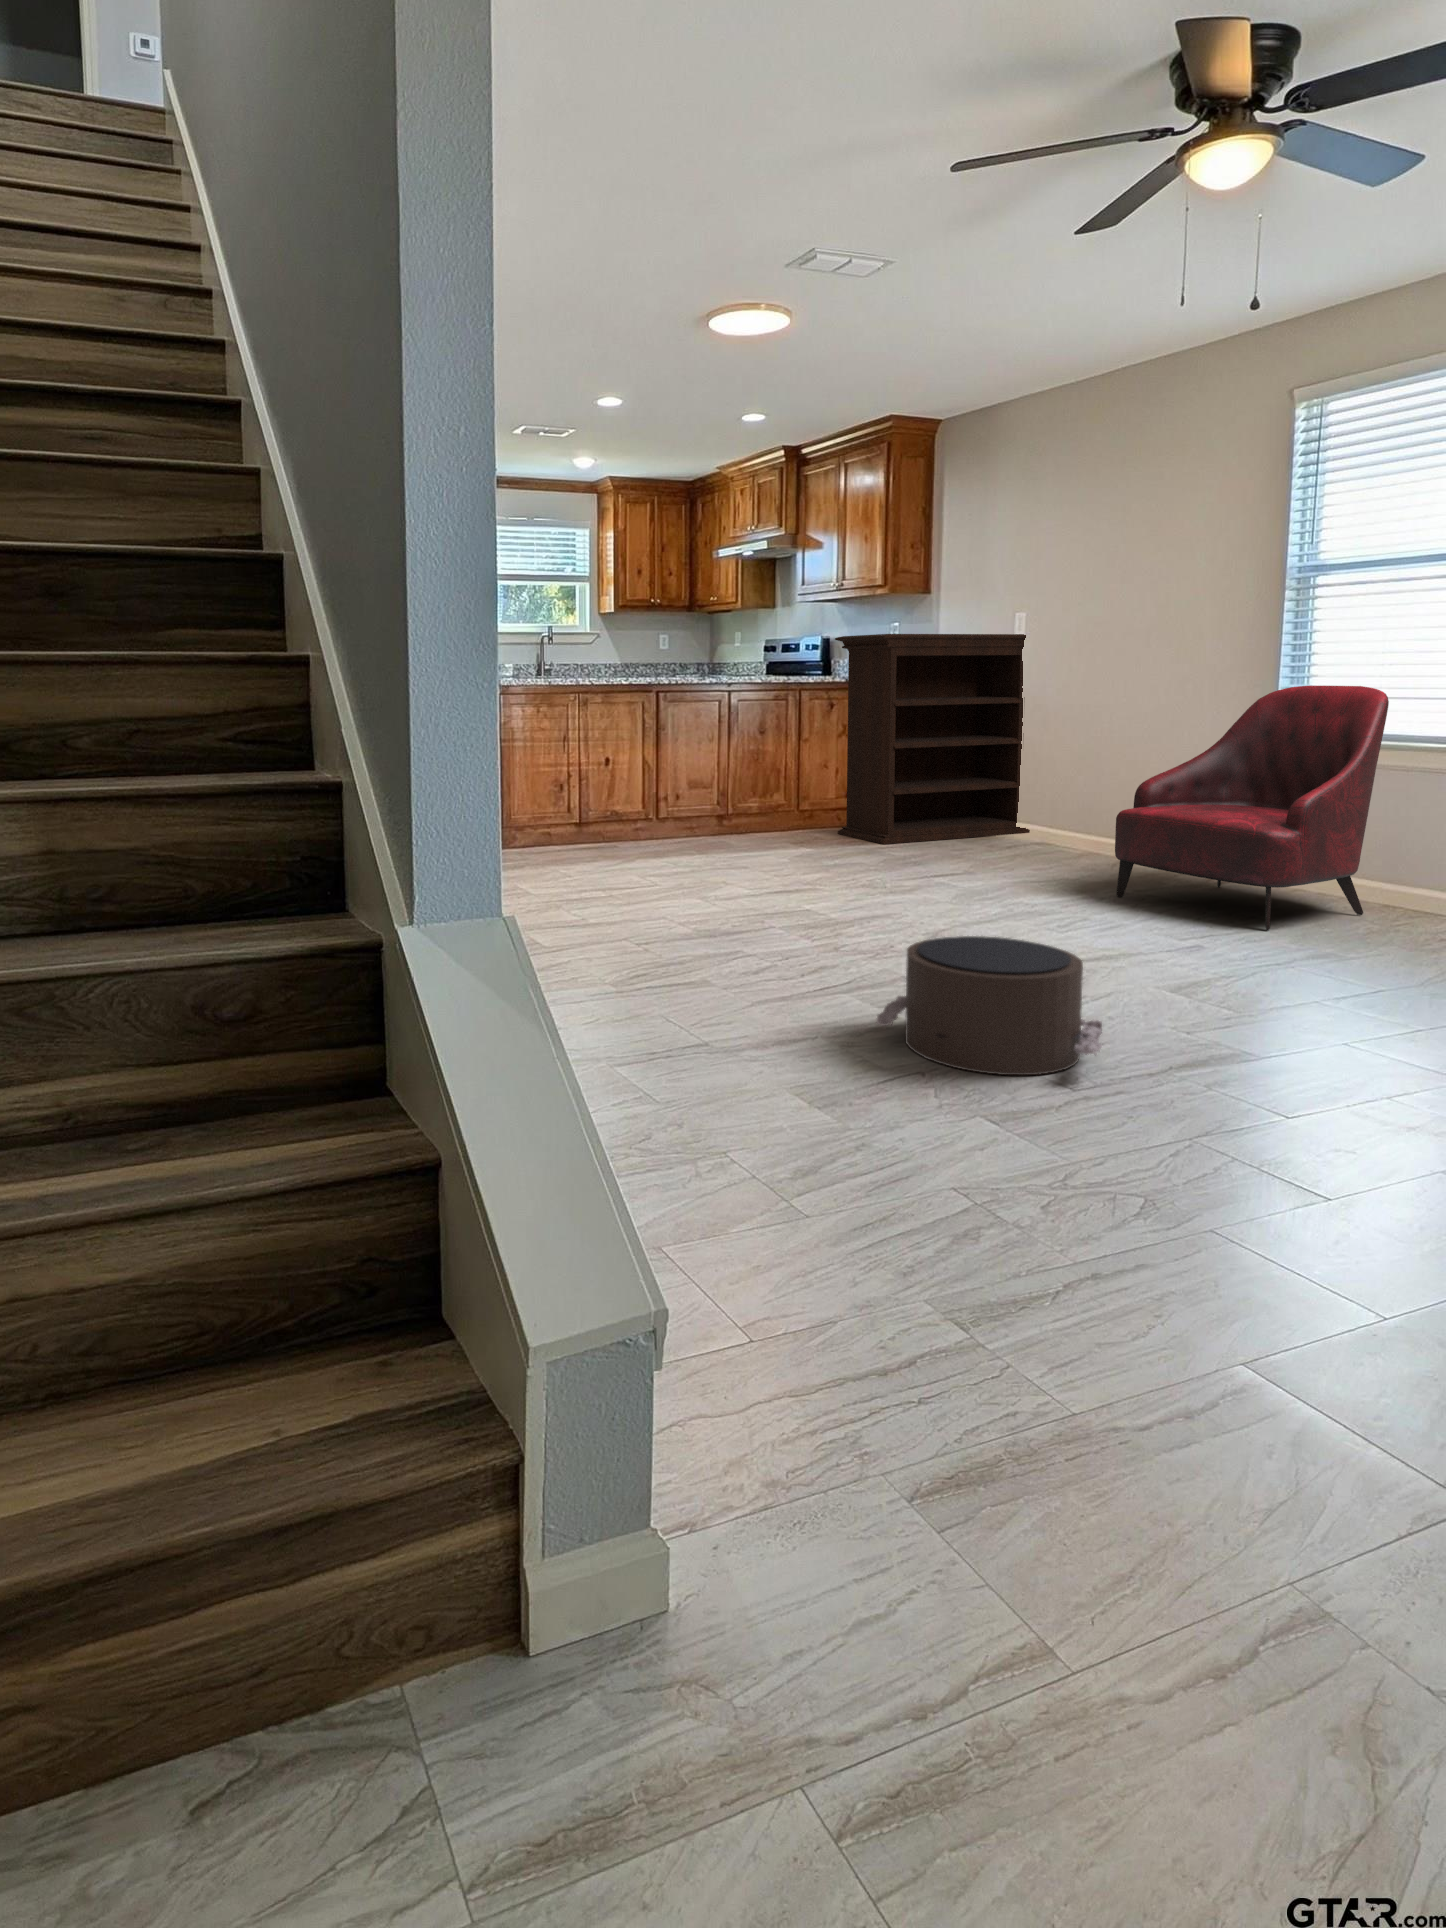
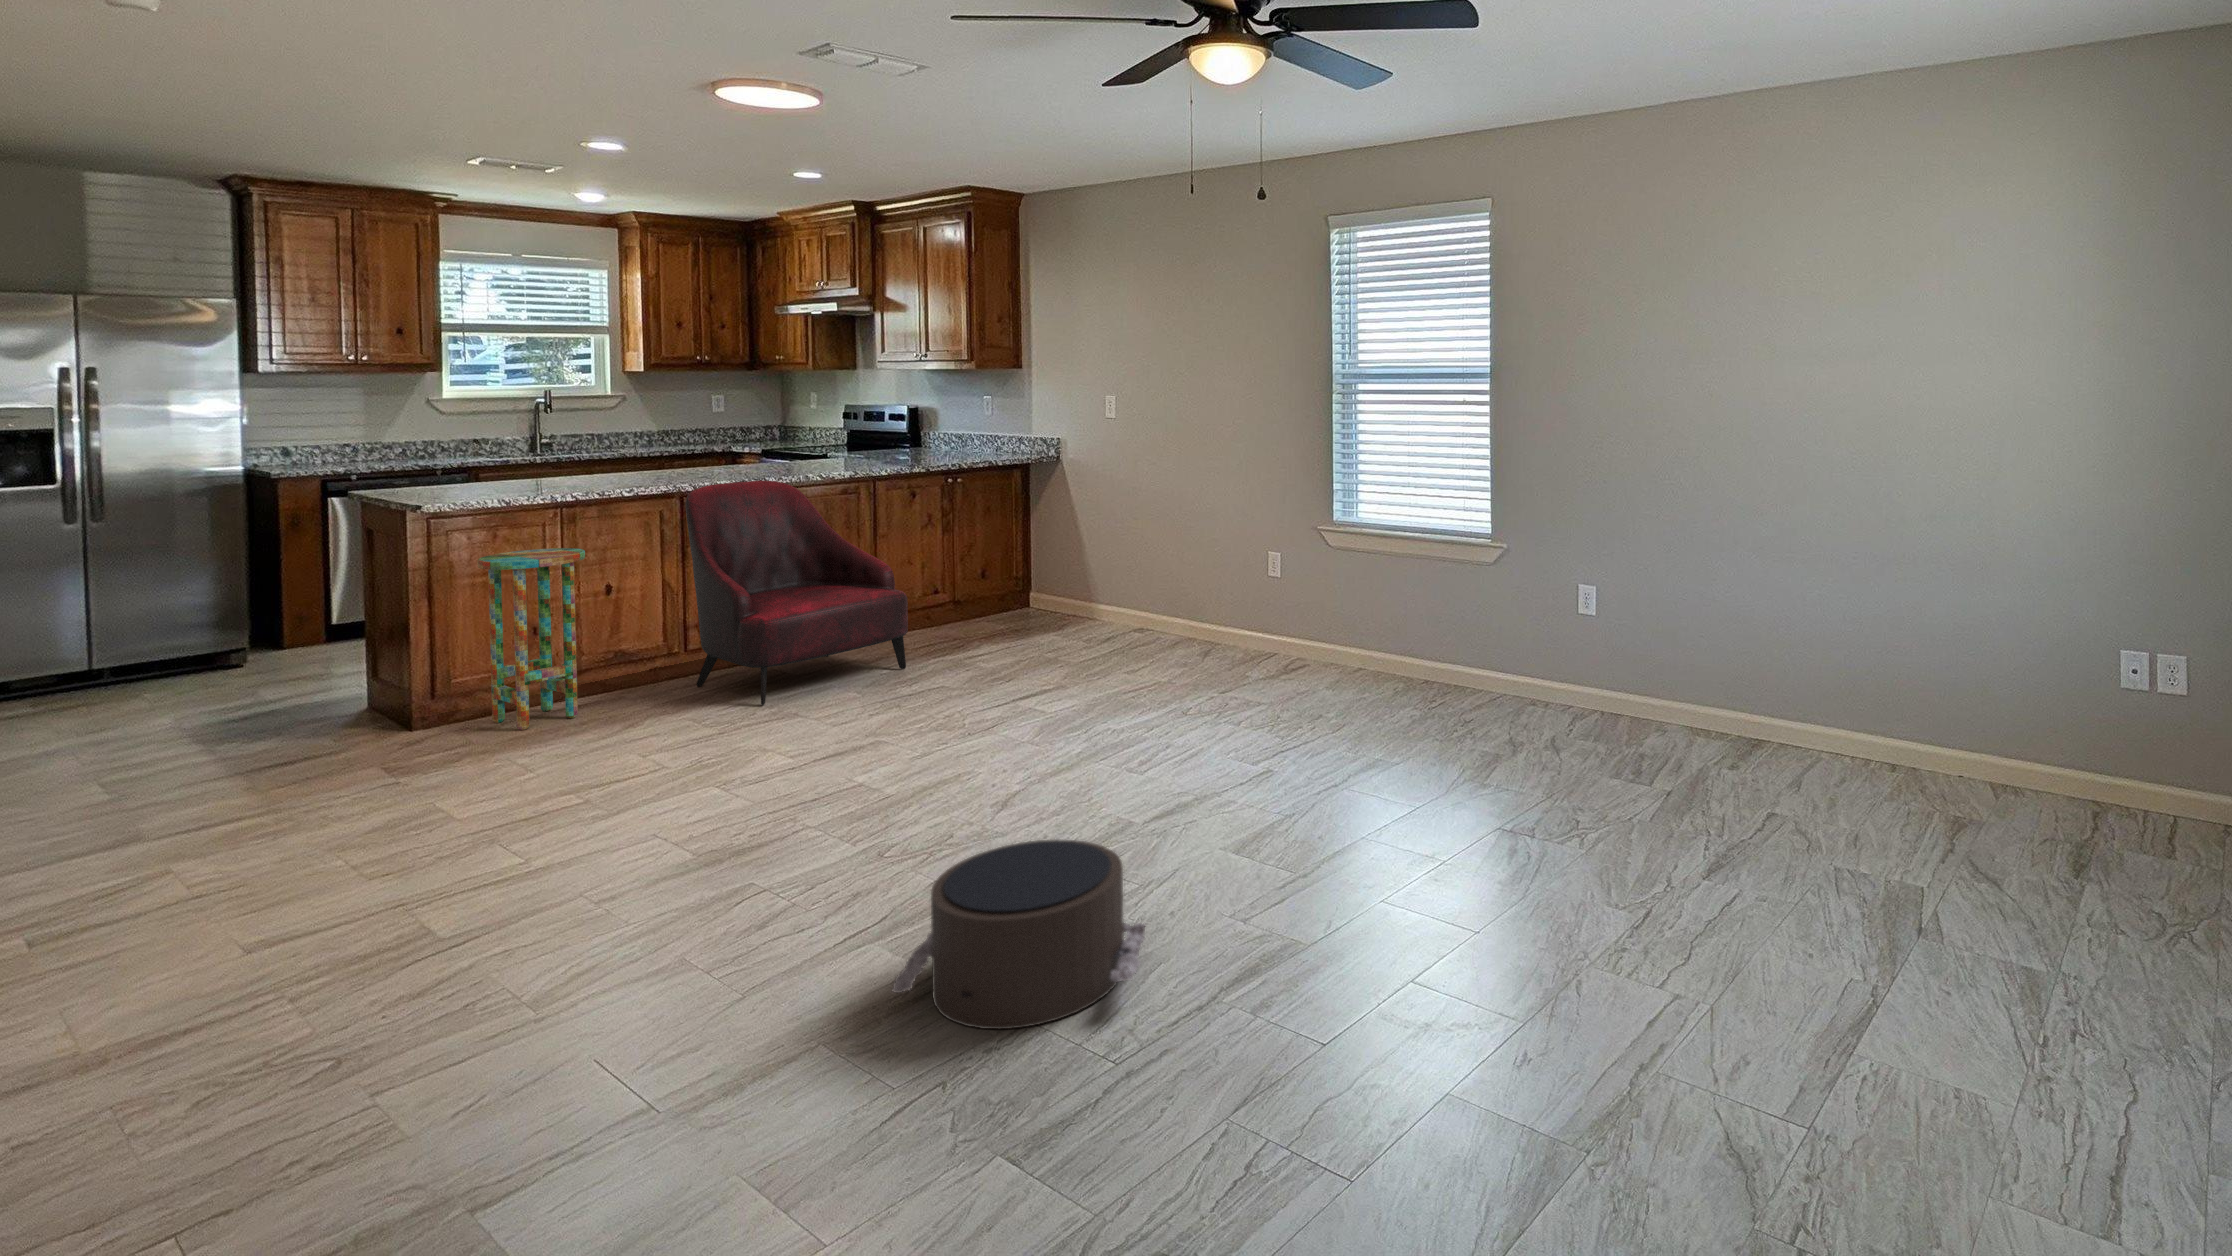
bookshelf: present [835,634,1030,844] -> none [913,416,1133,653]
armchair: present [1115,686,1389,930] -> present [685,480,908,706]
side table: none [531,723,597,855] -> present [477,548,585,730]

